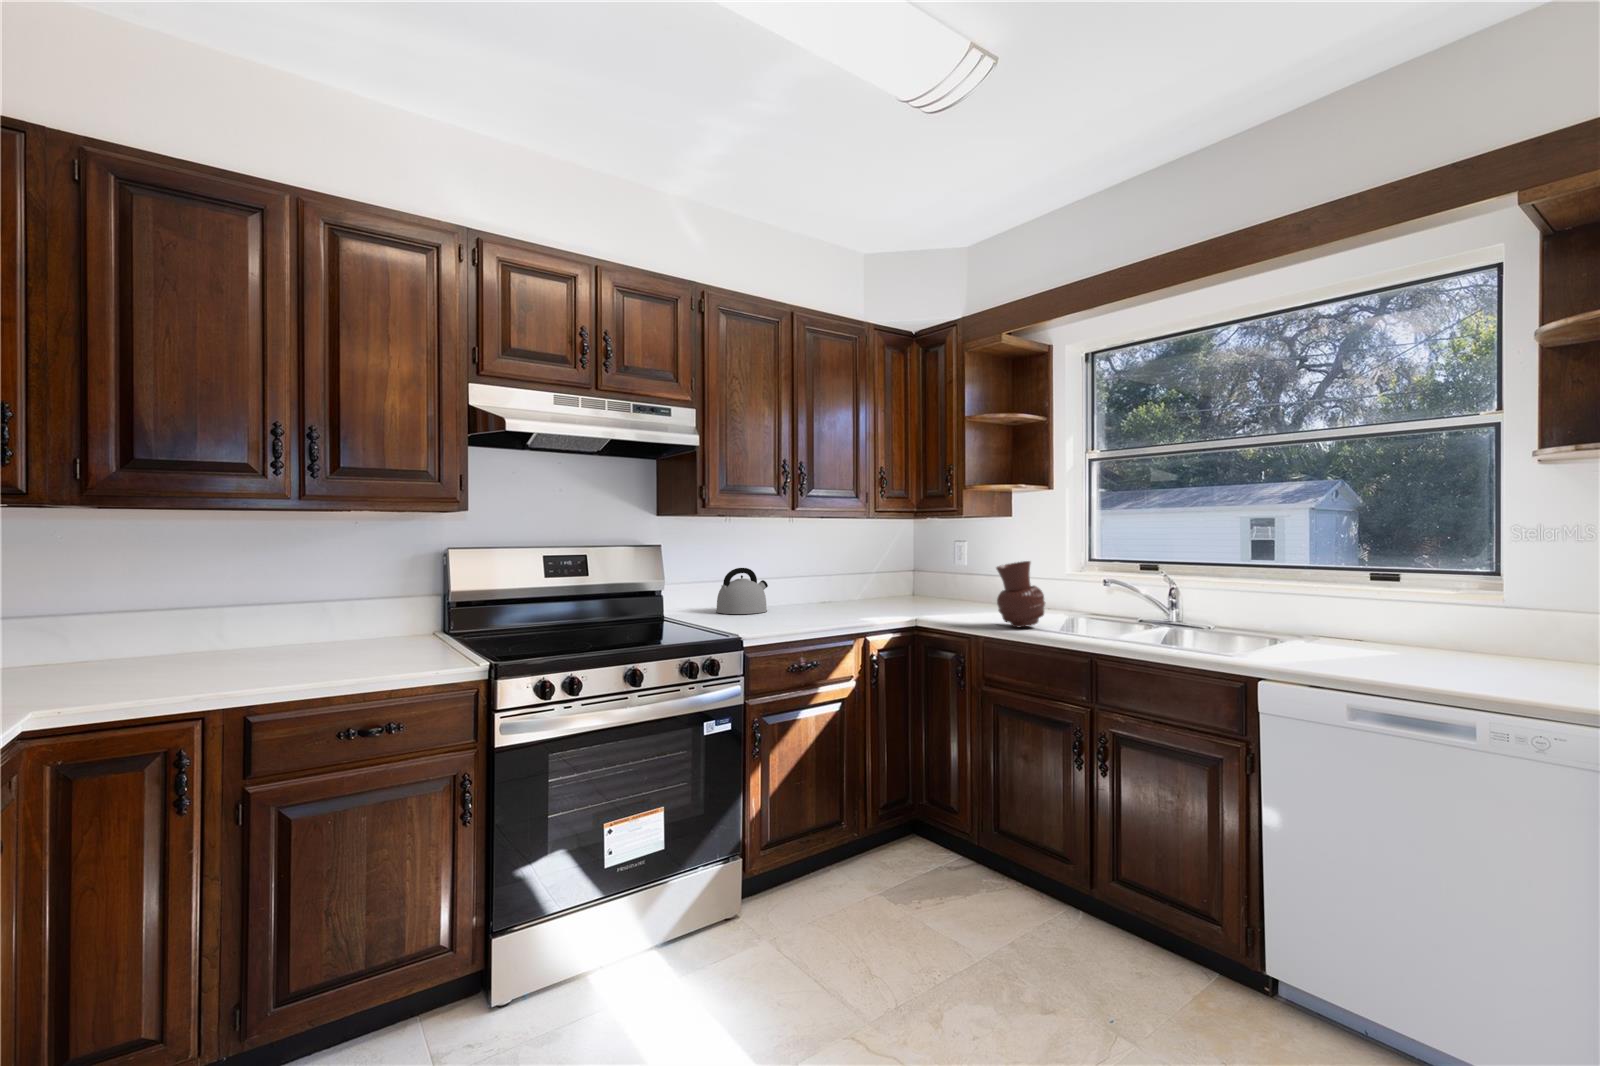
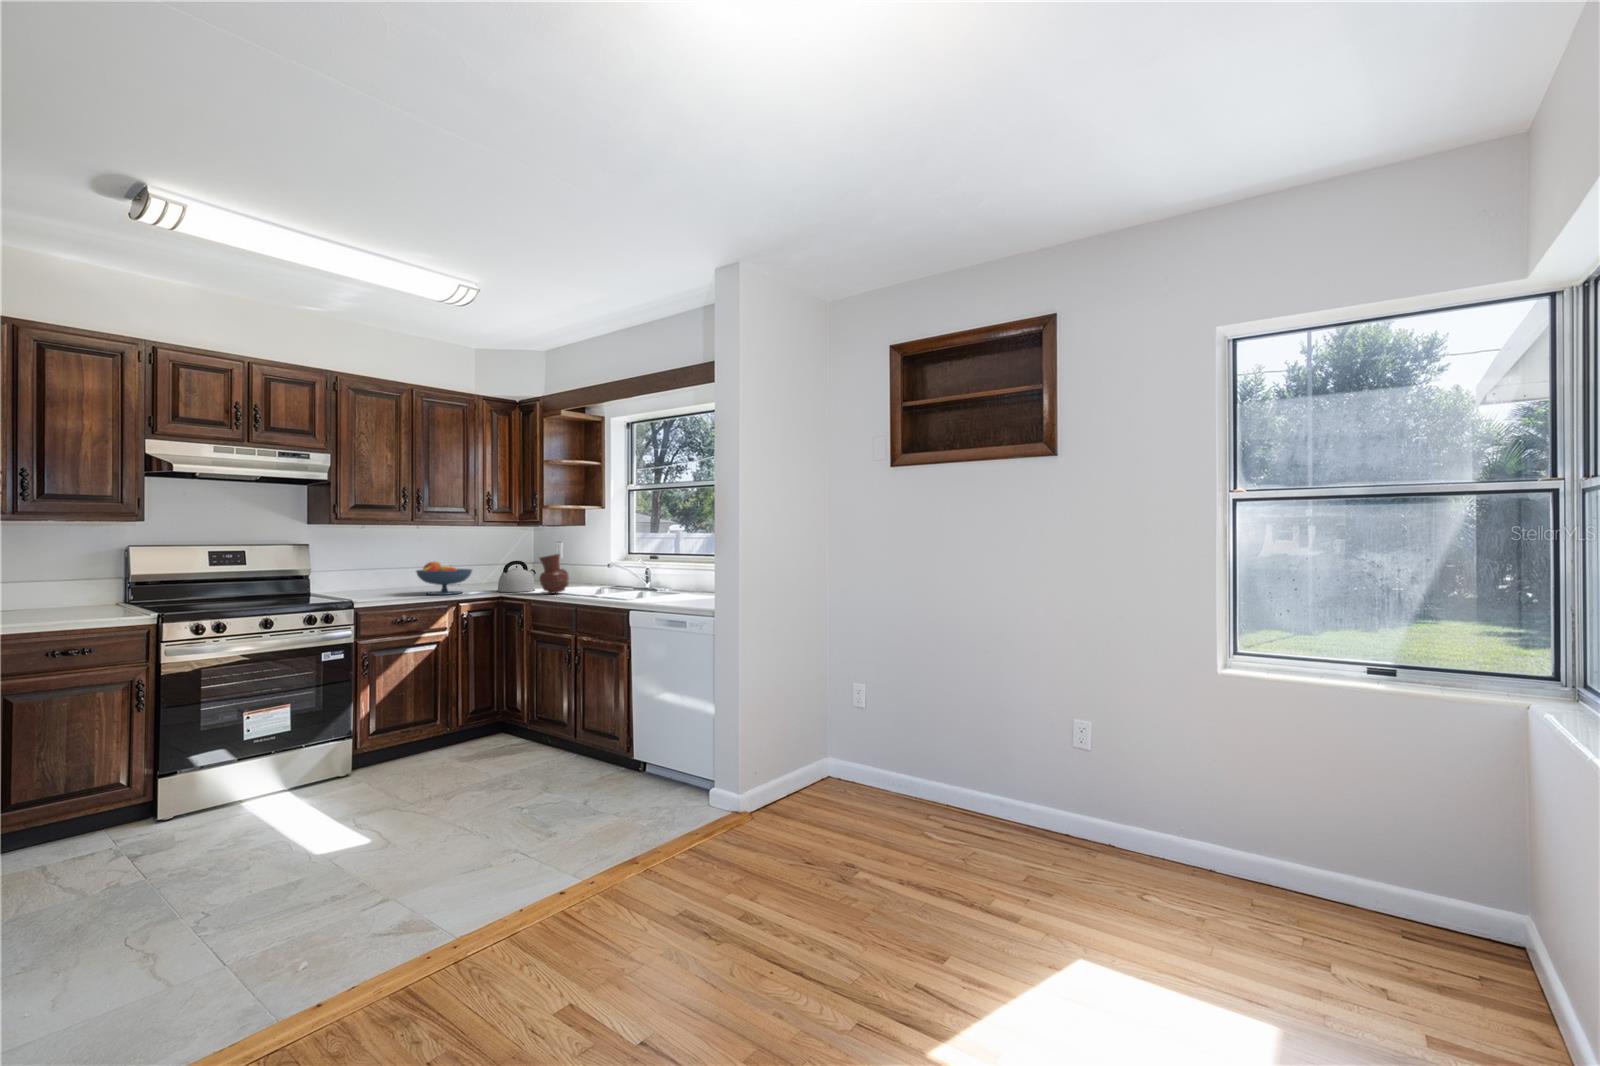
kettle: present [716,568,768,614] -> present [498,561,536,592]
fruit bowl: none [805,571,885,624] -> present [416,562,472,595]

